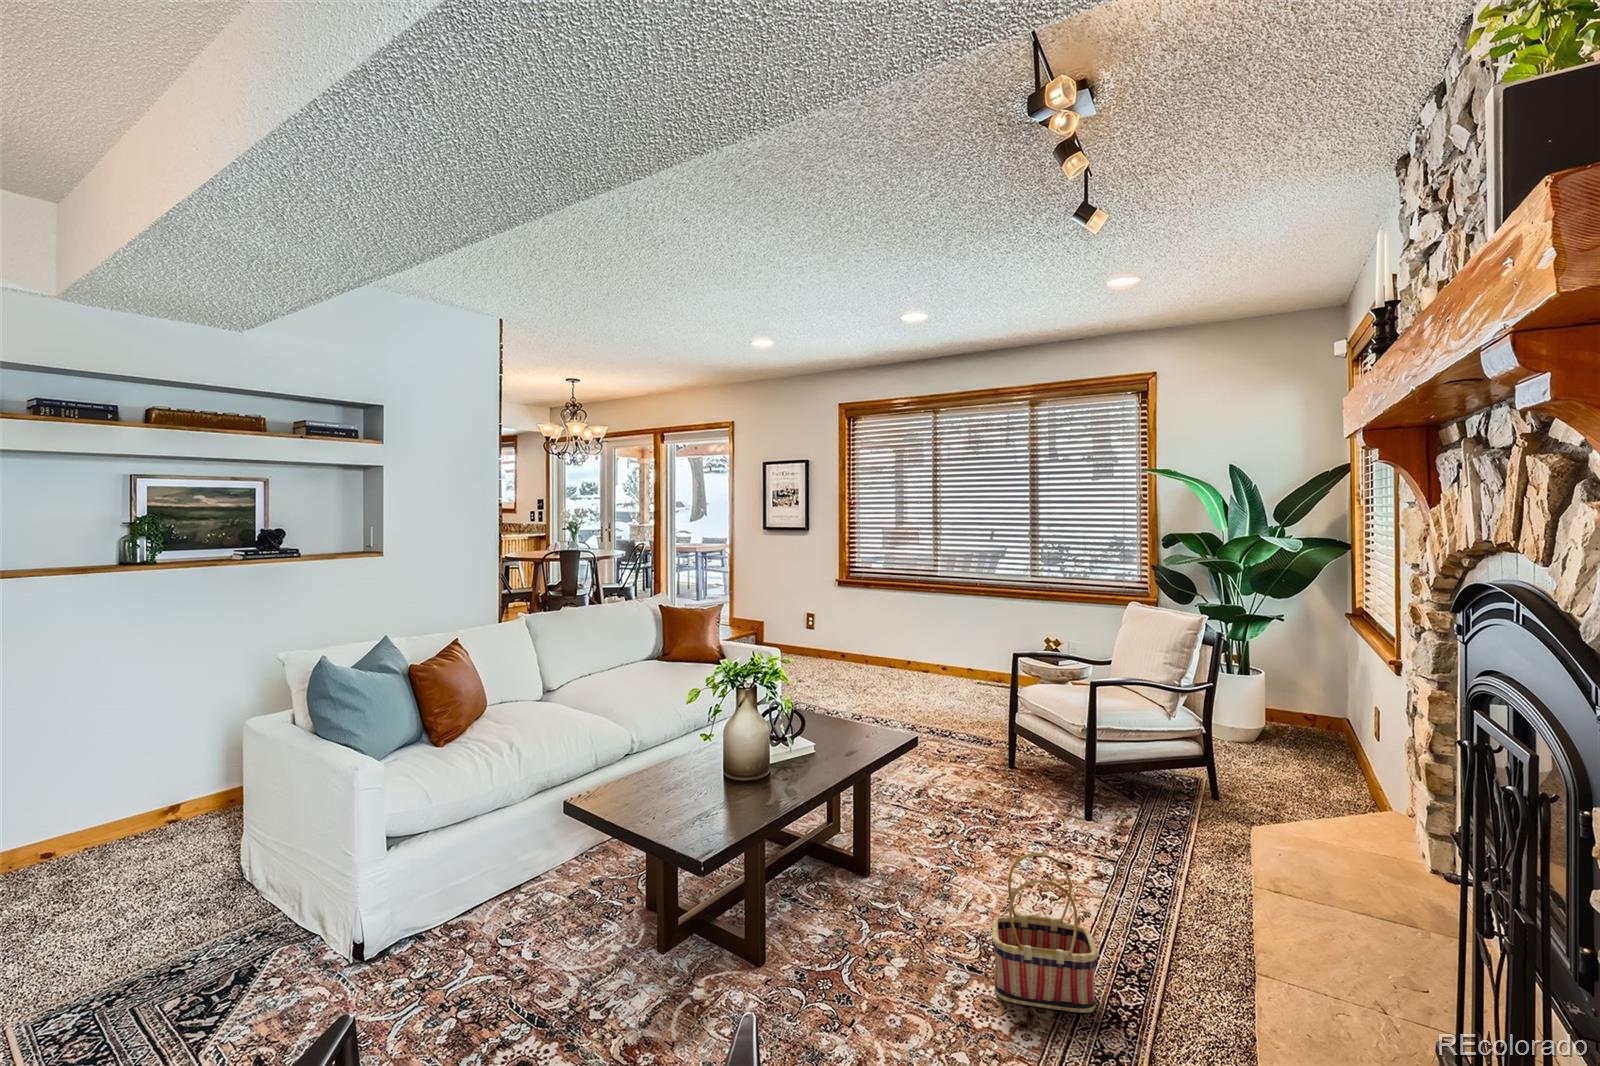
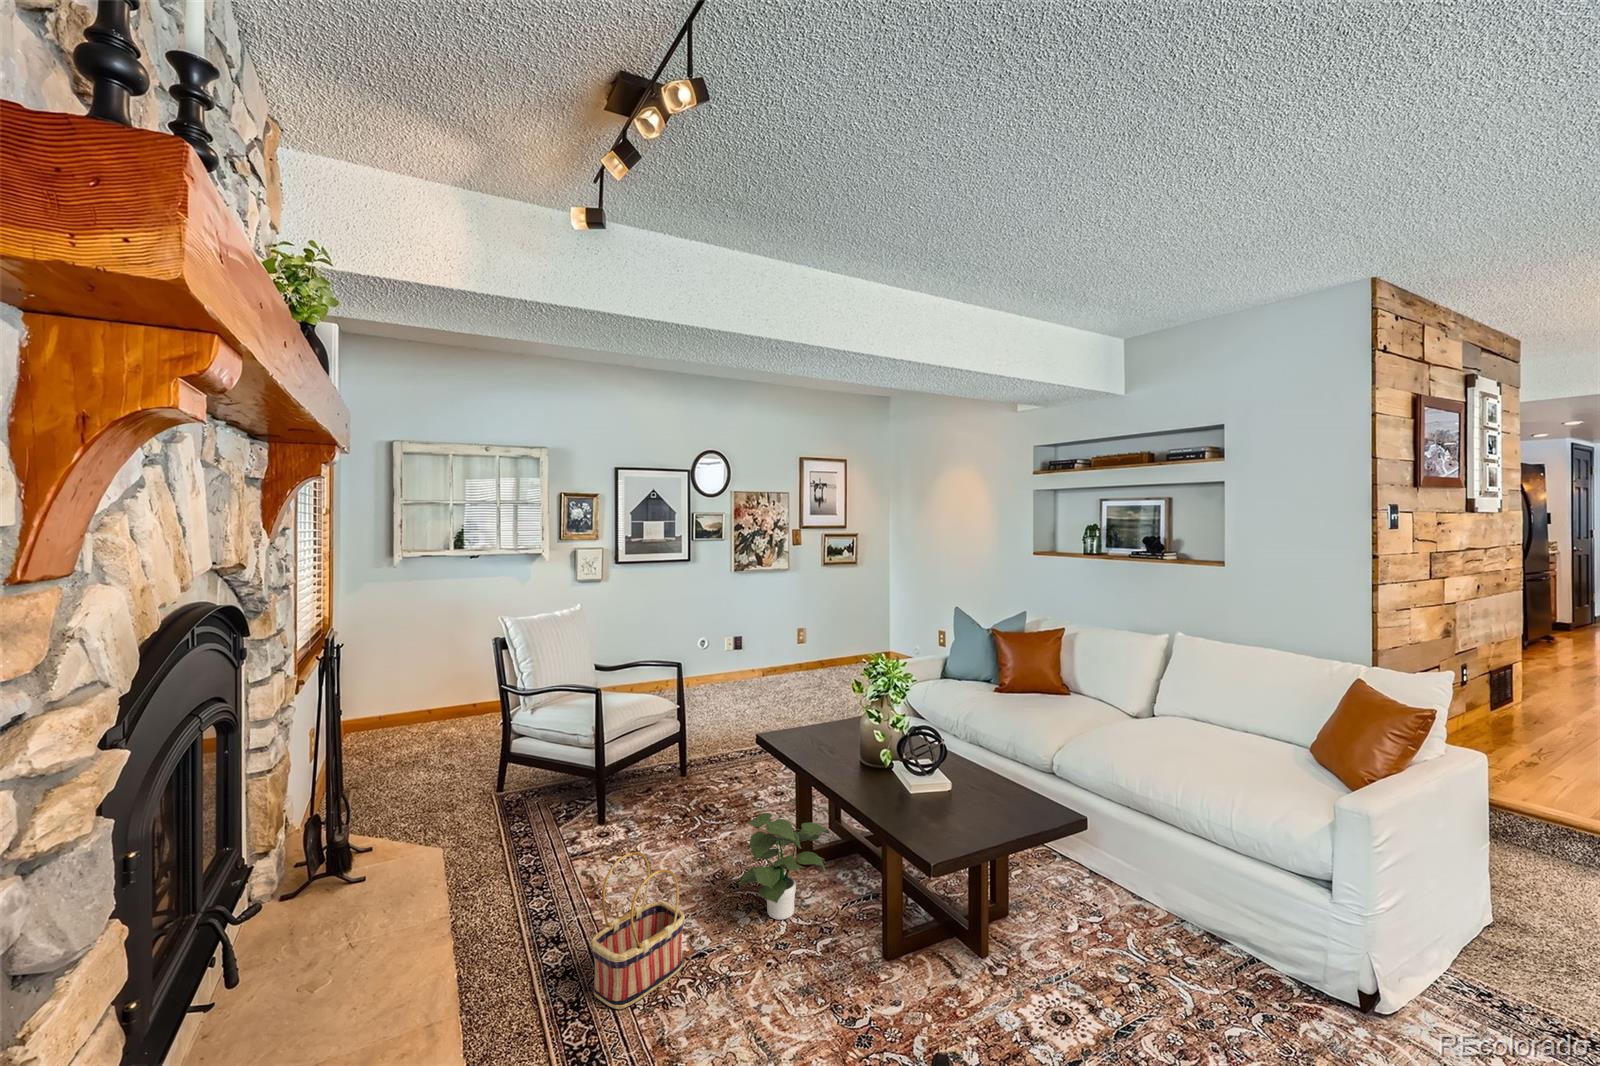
potted plant: none [814,824,920,949] -> present [739,813,830,920]

